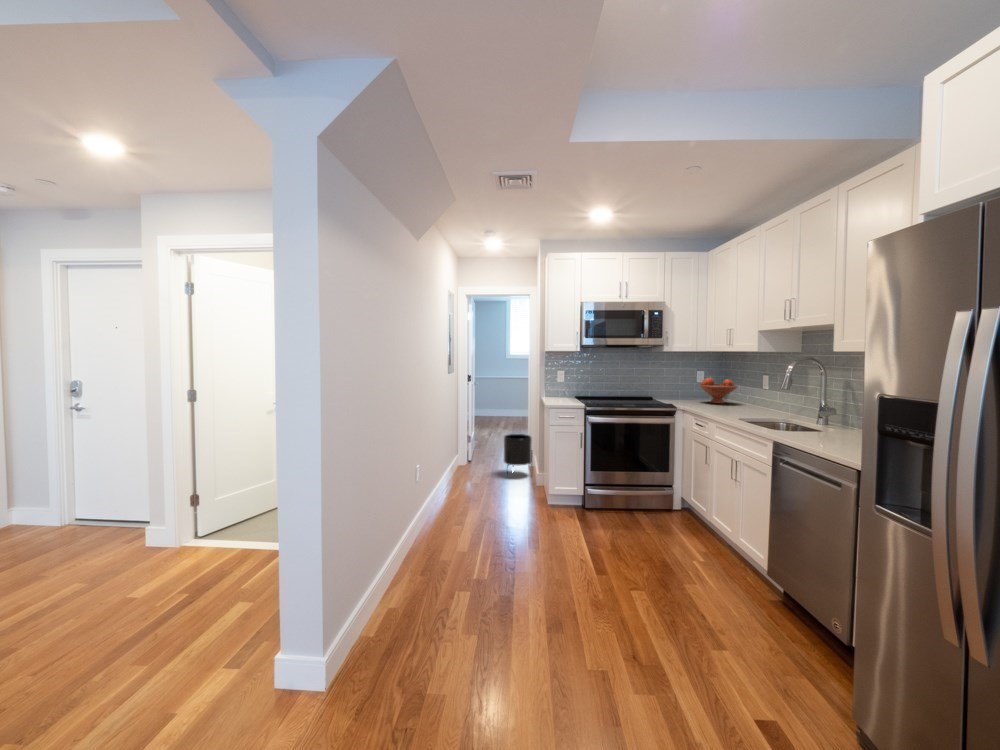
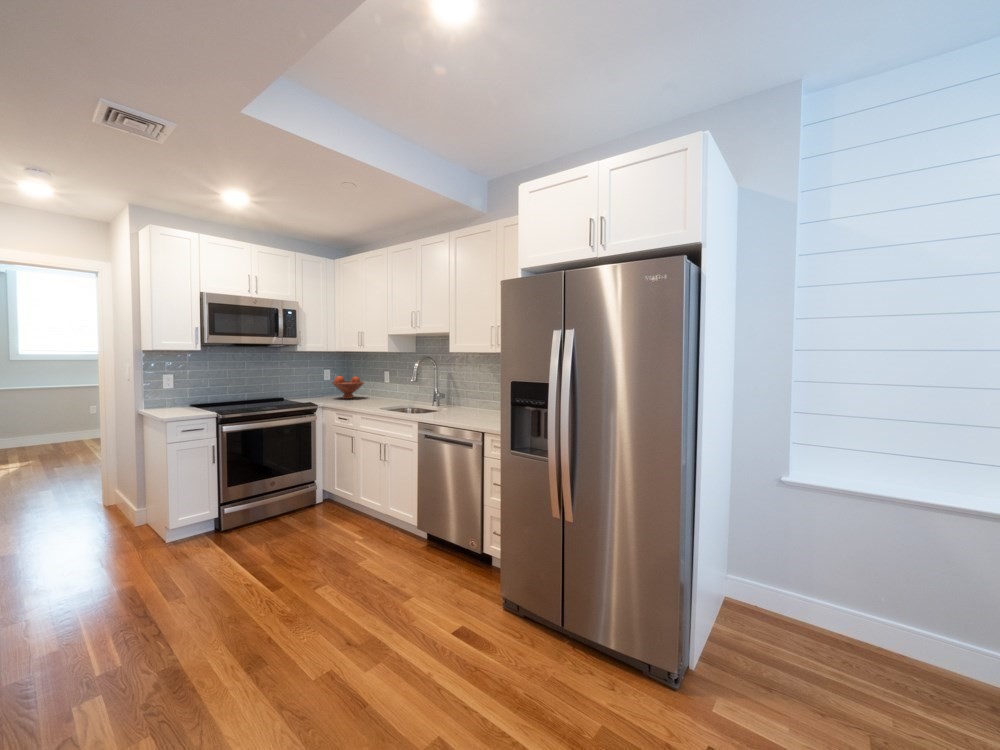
planter: present [504,434,532,466] -> none [60,463,118,531]

